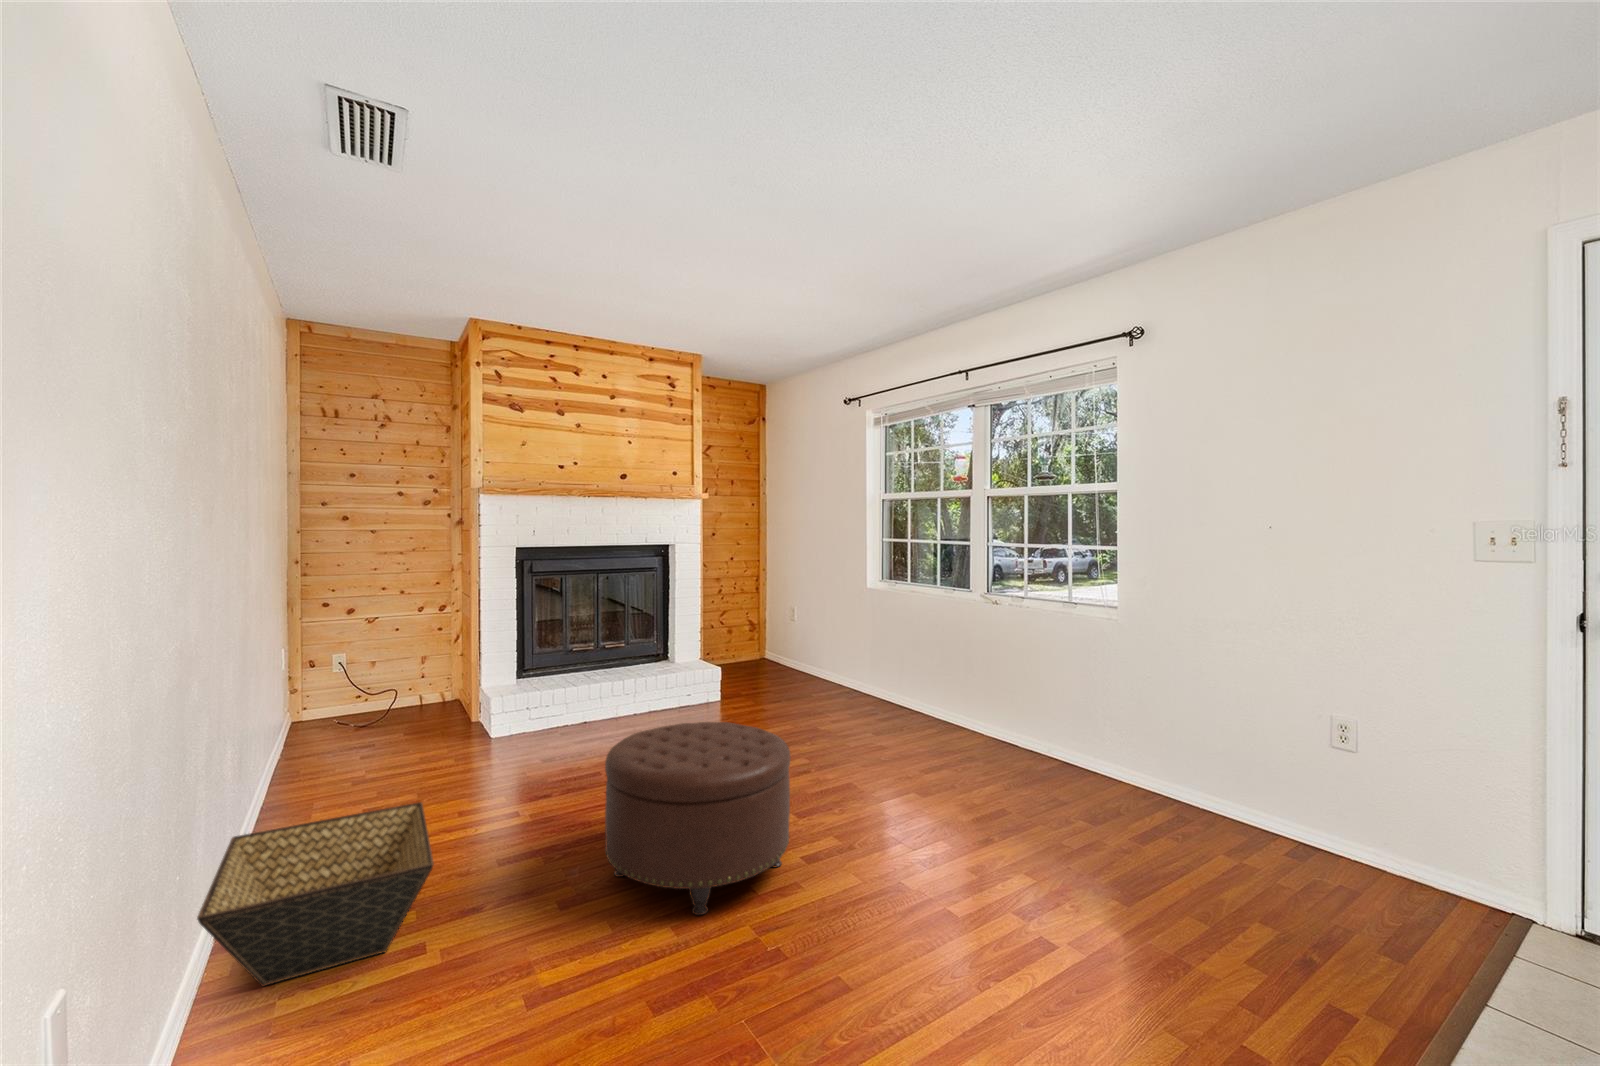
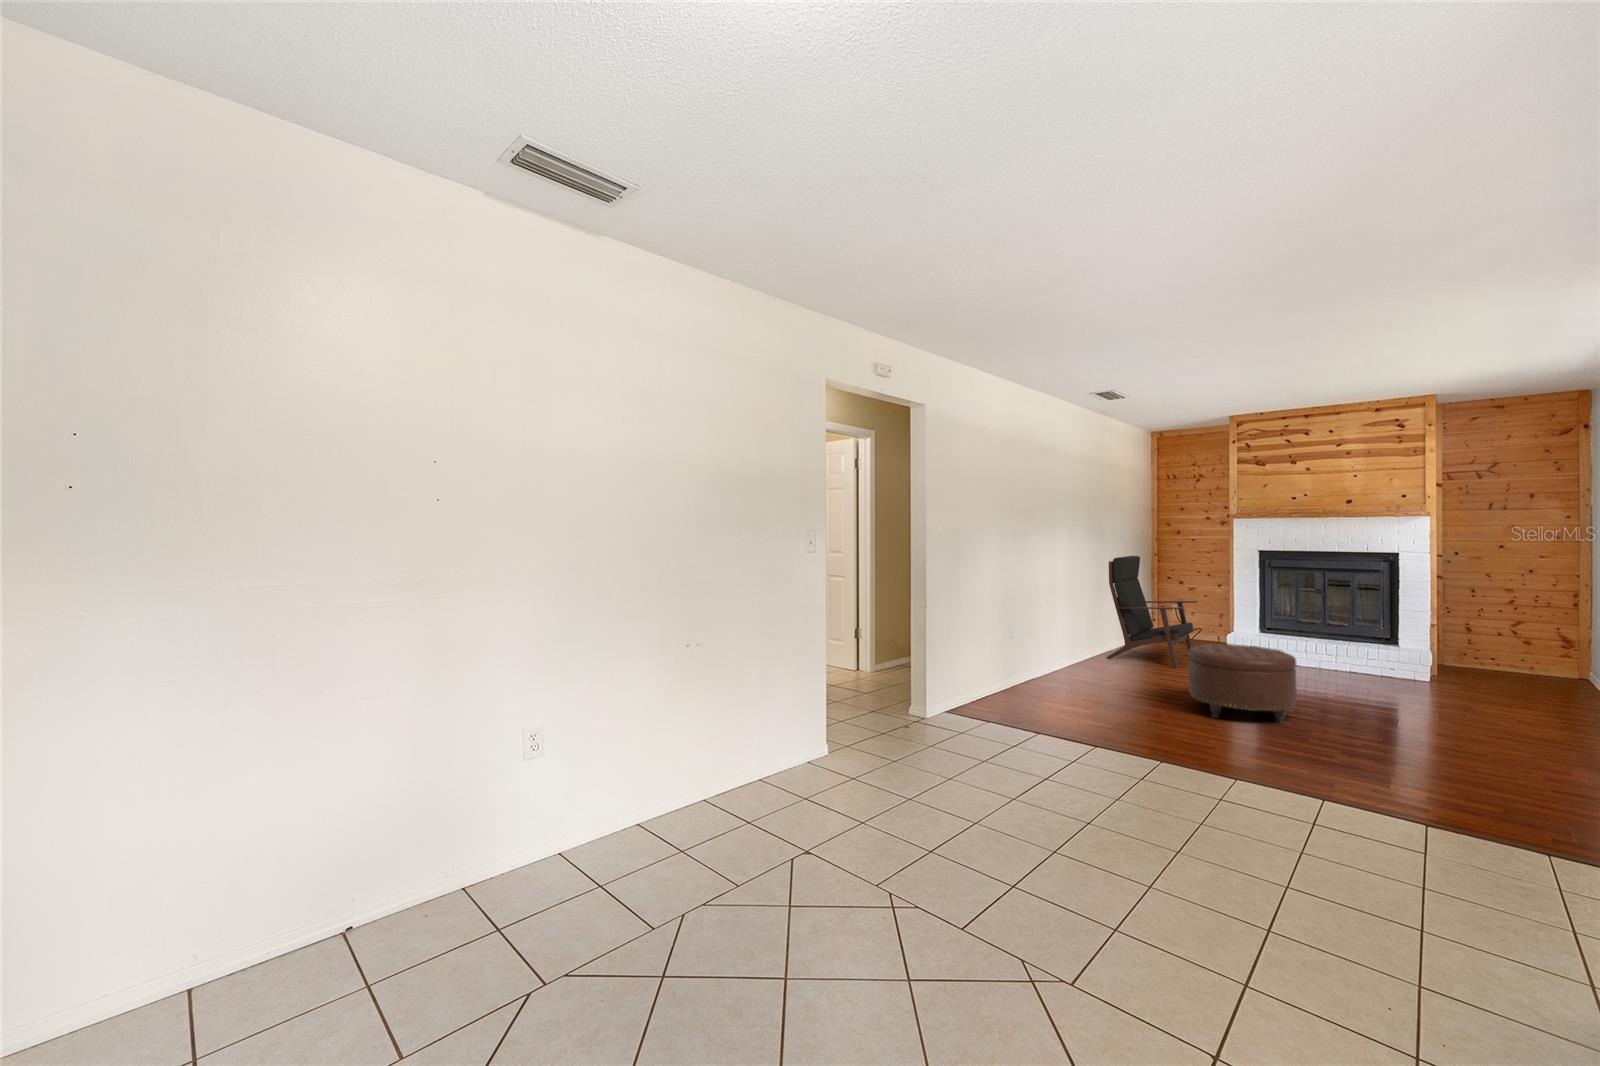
lounge chair: none [266,564,450,817] -> present [1107,556,1198,667]
basket: present [197,802,434,986] -> none [1051,645,1134,690]

